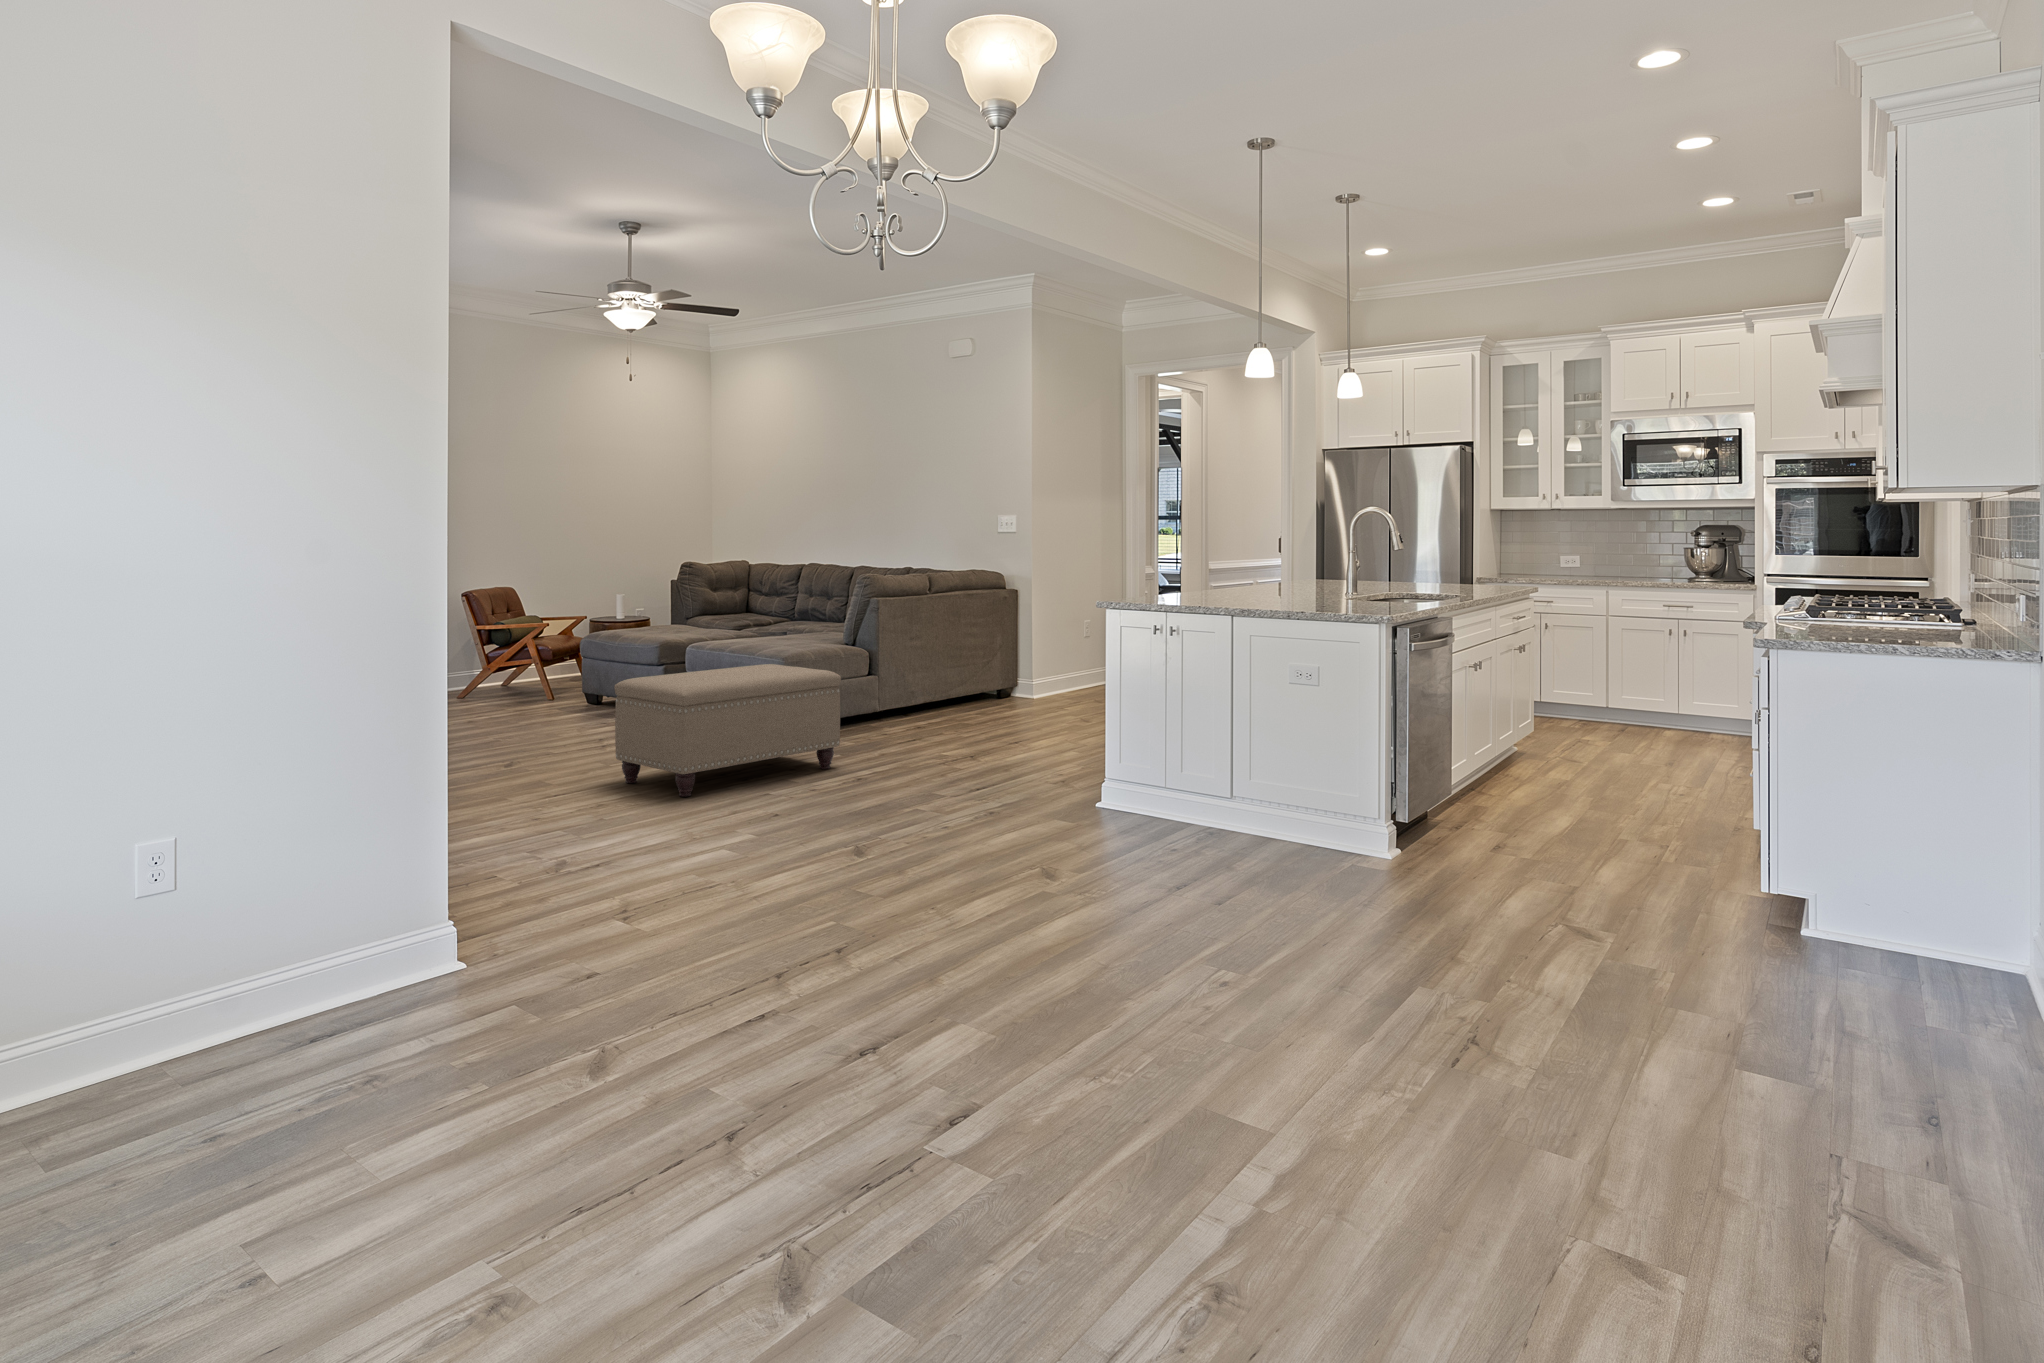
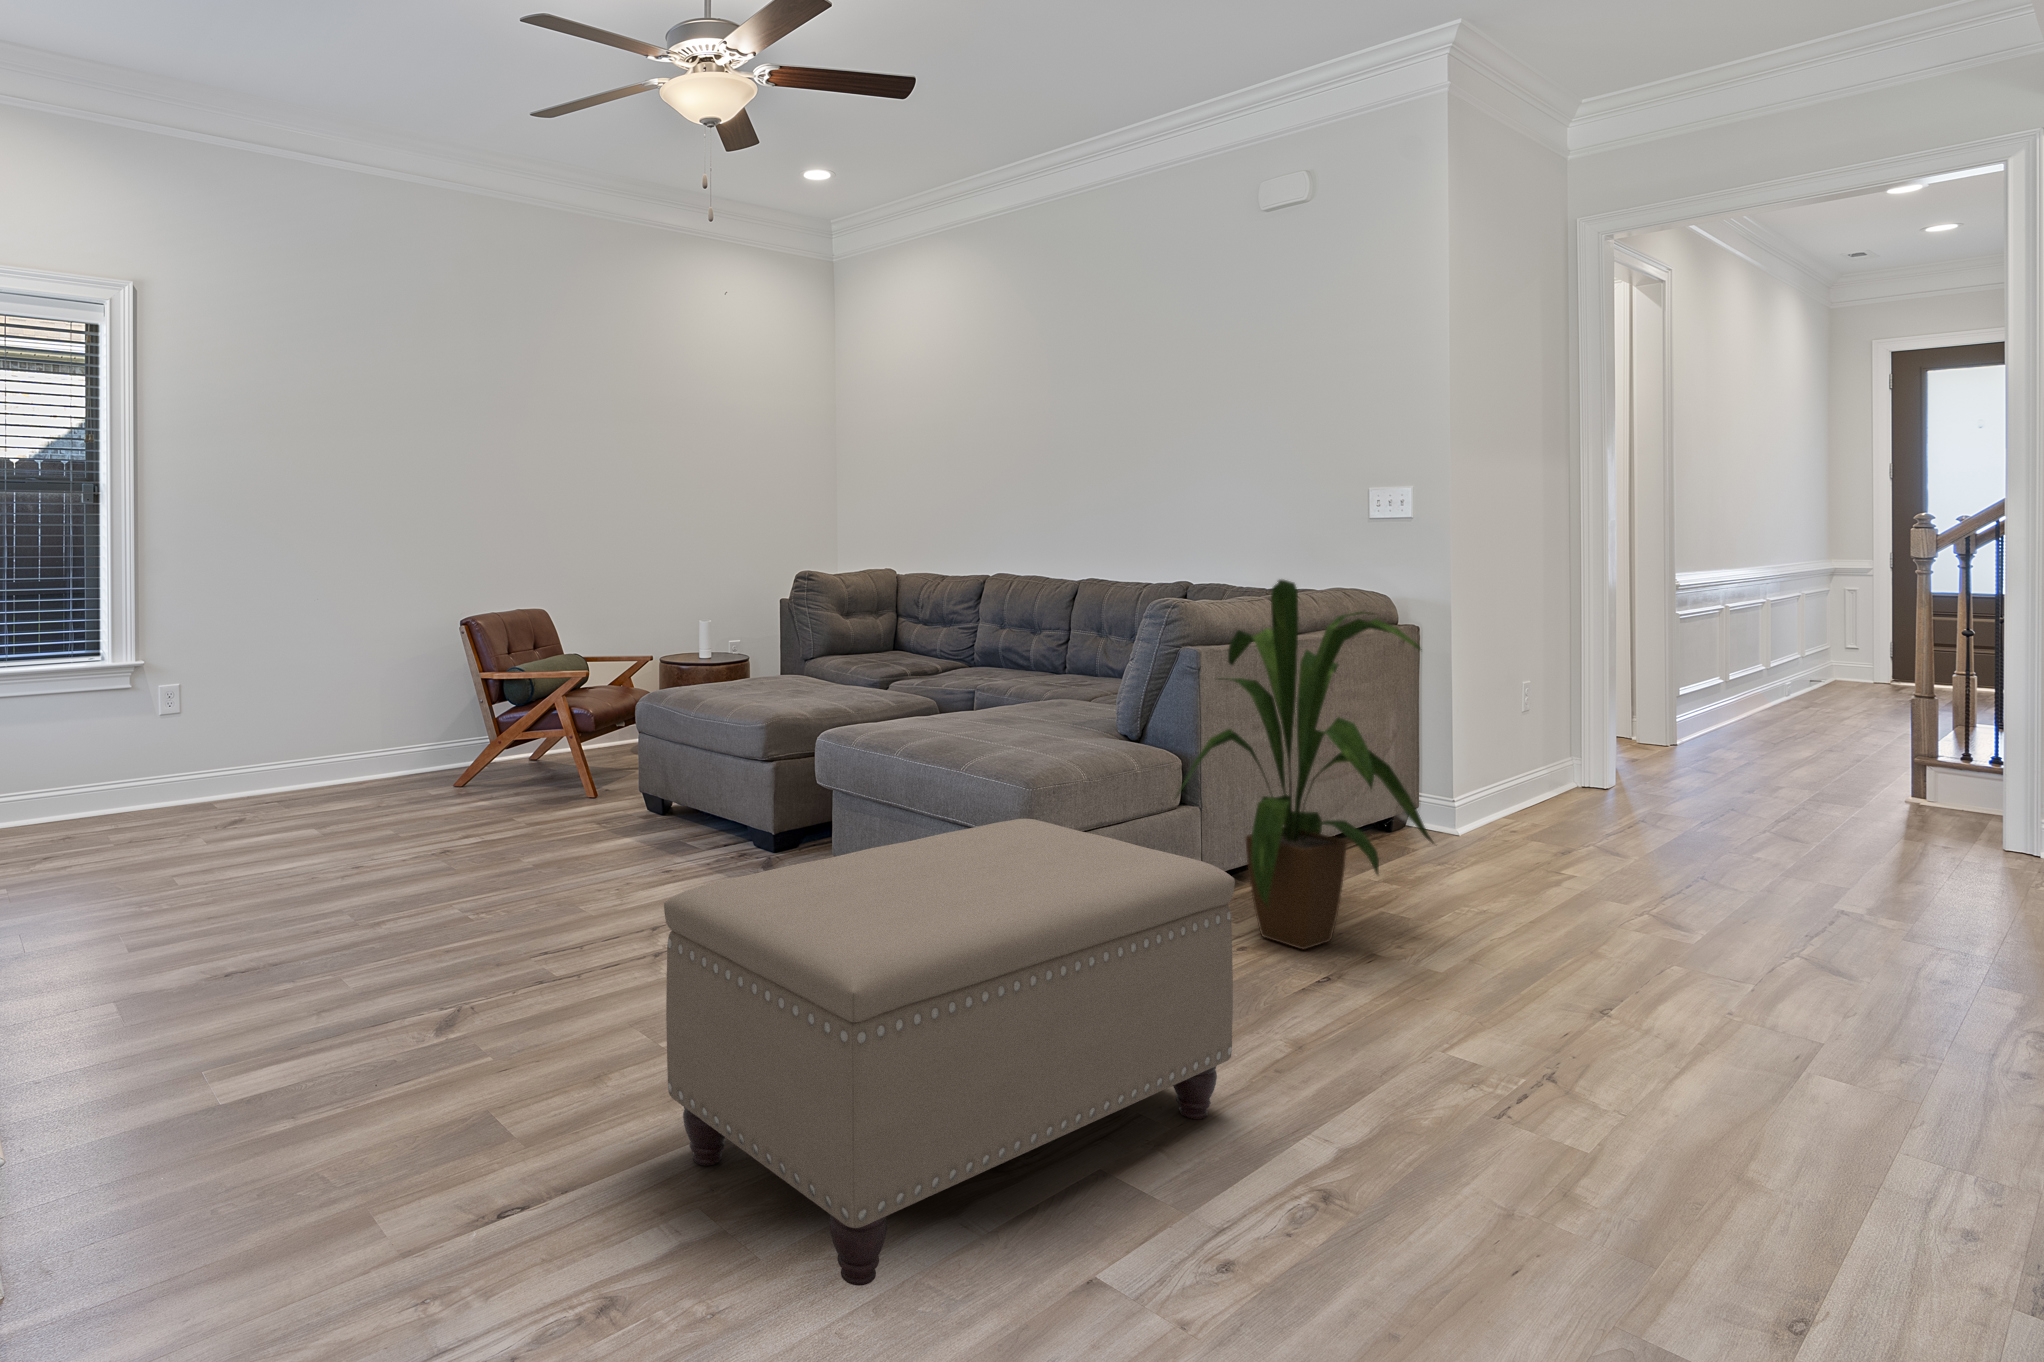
house plant: none [857,563,973,733] -> present [1177,580,1434,949]

